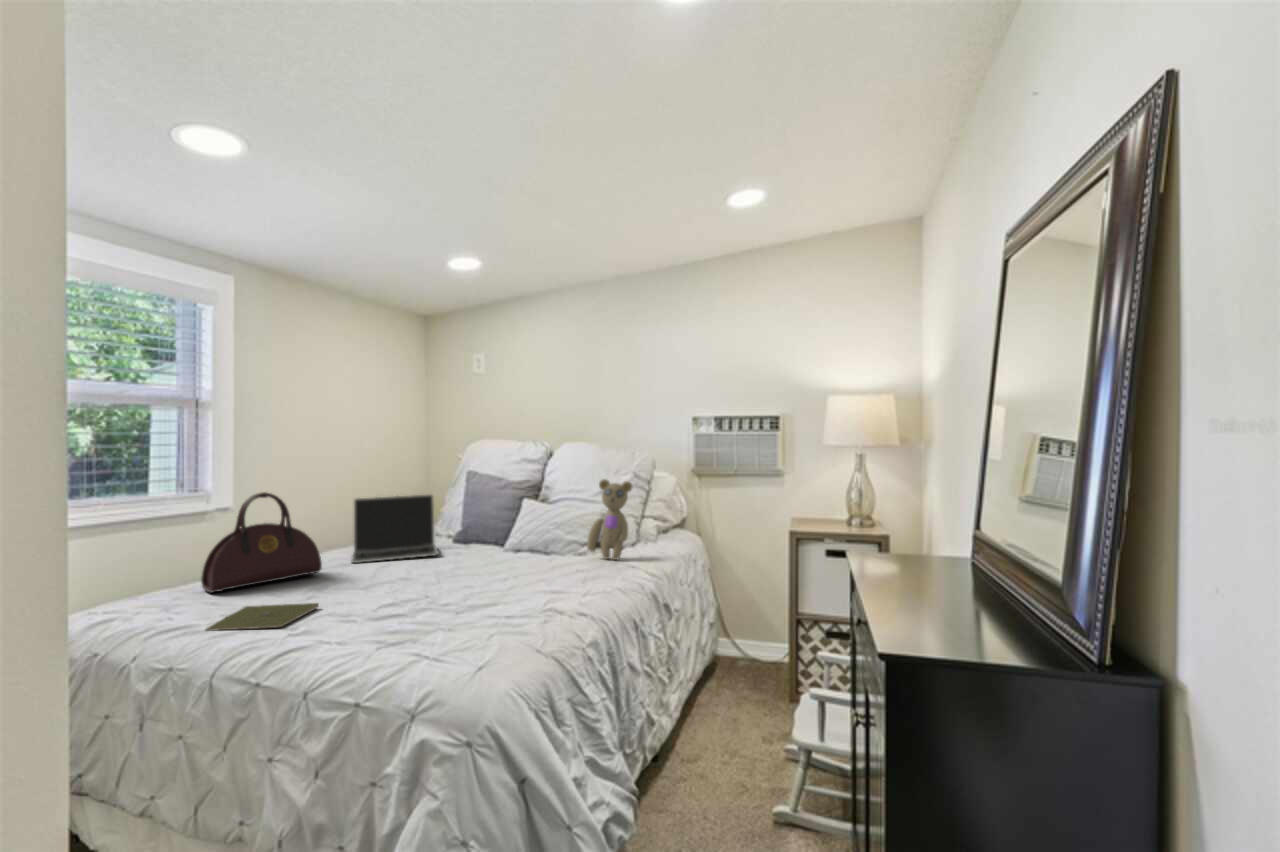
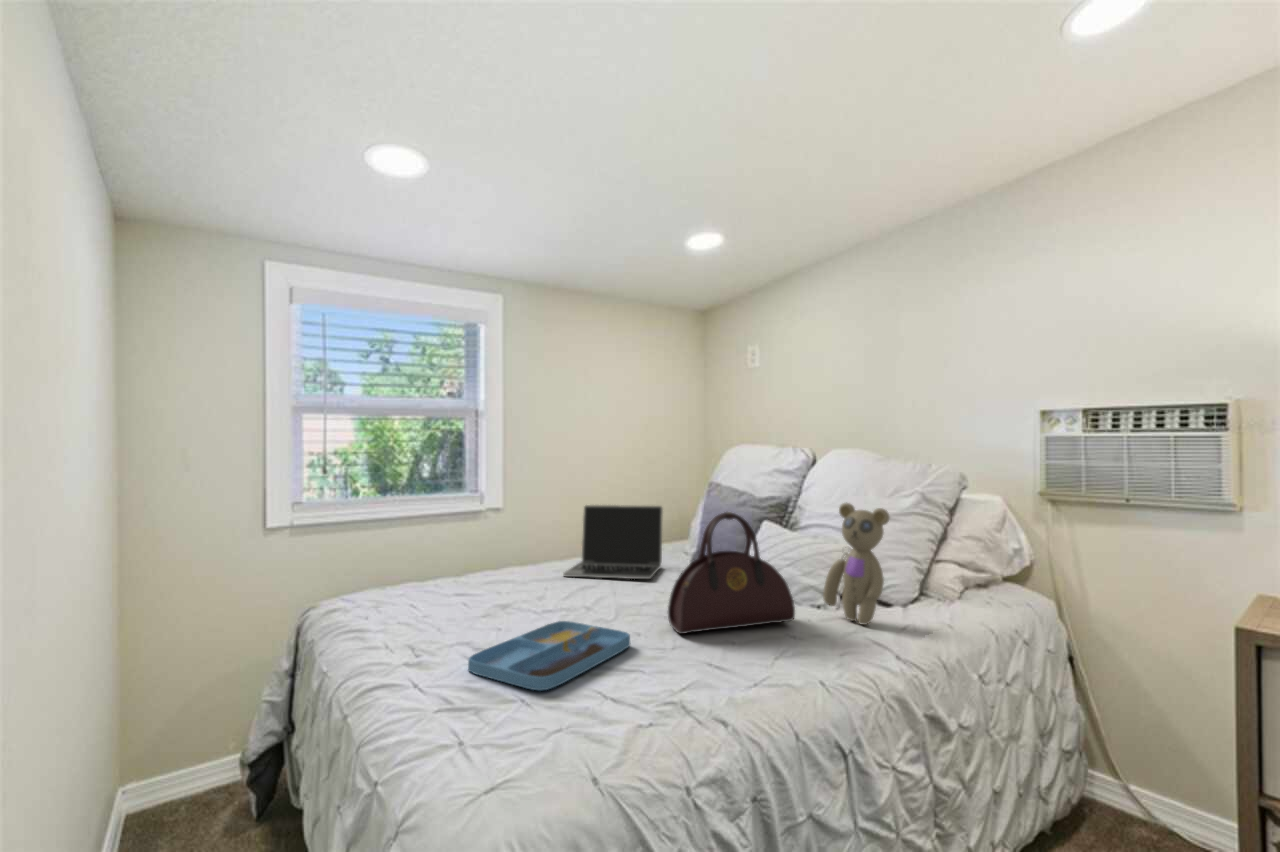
handbag: present [201,492,322,593] -> present [668,512,795,634]
tray: none [370,583,481,626] -> present [468,621,630,690]
notebook: present [206,603,319,631] -> none [350,615,461,651]

